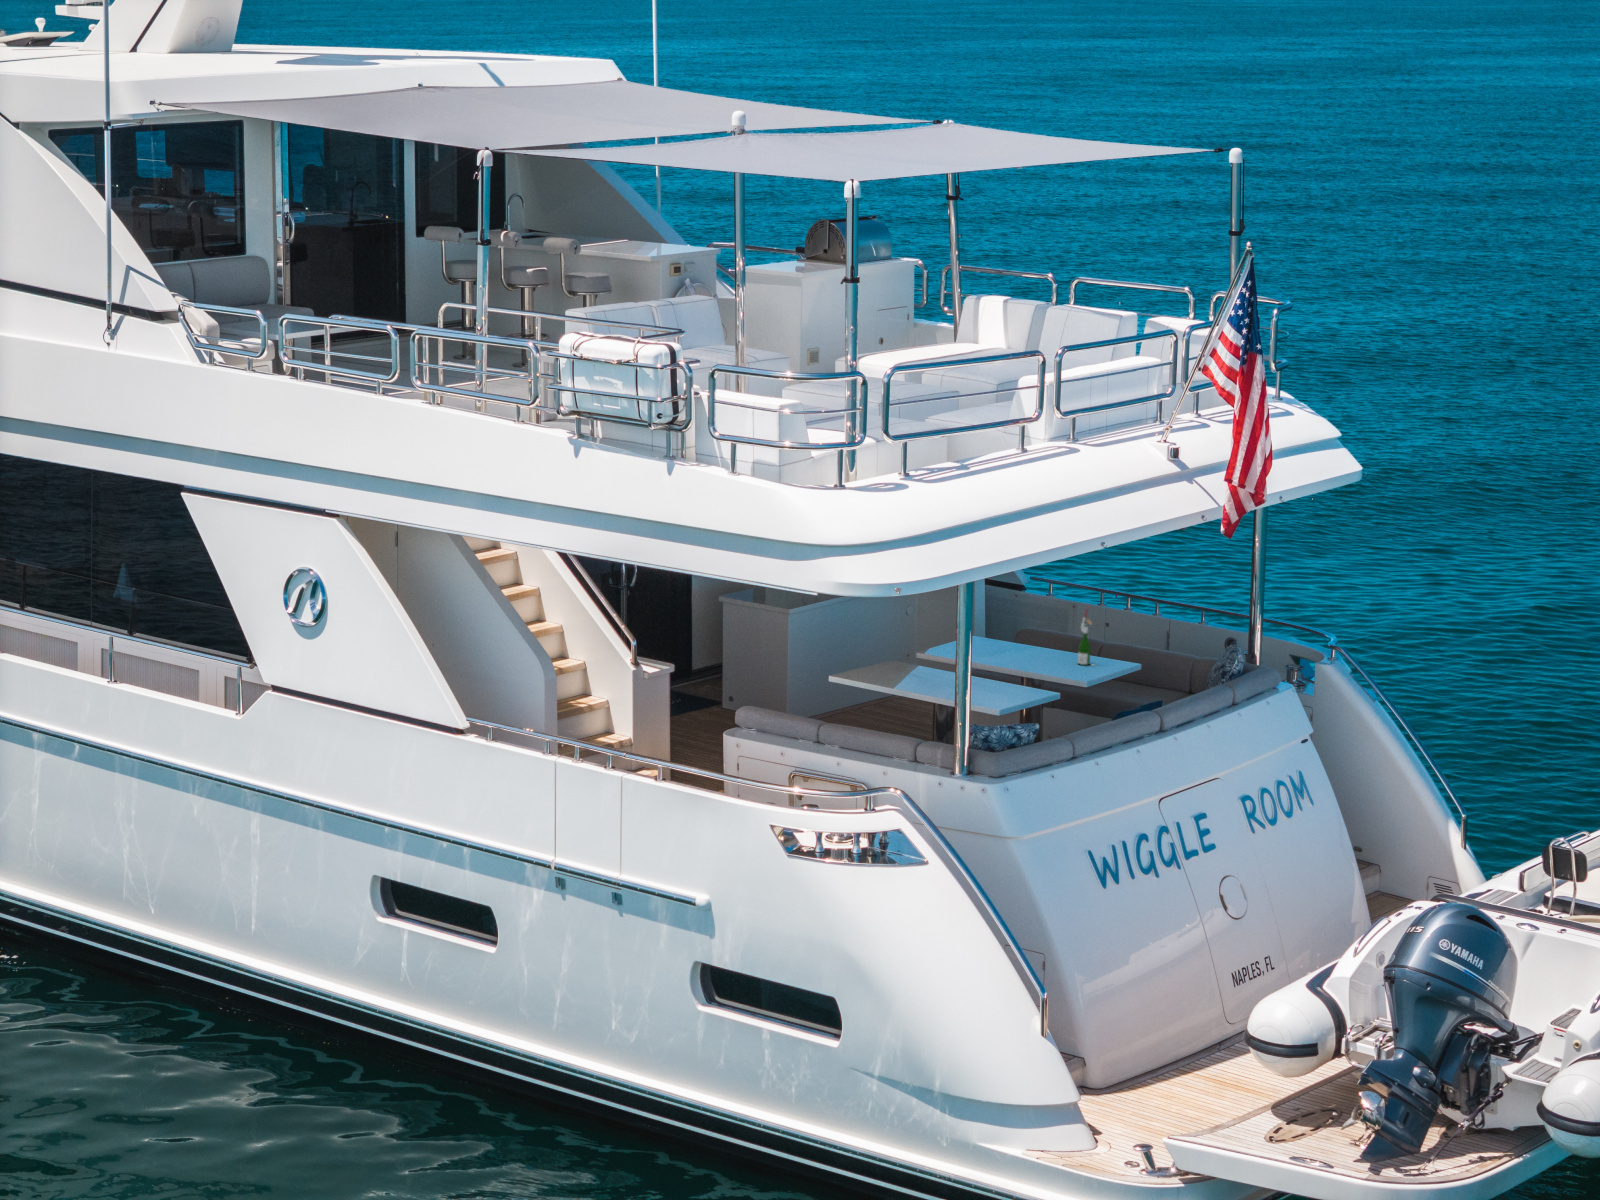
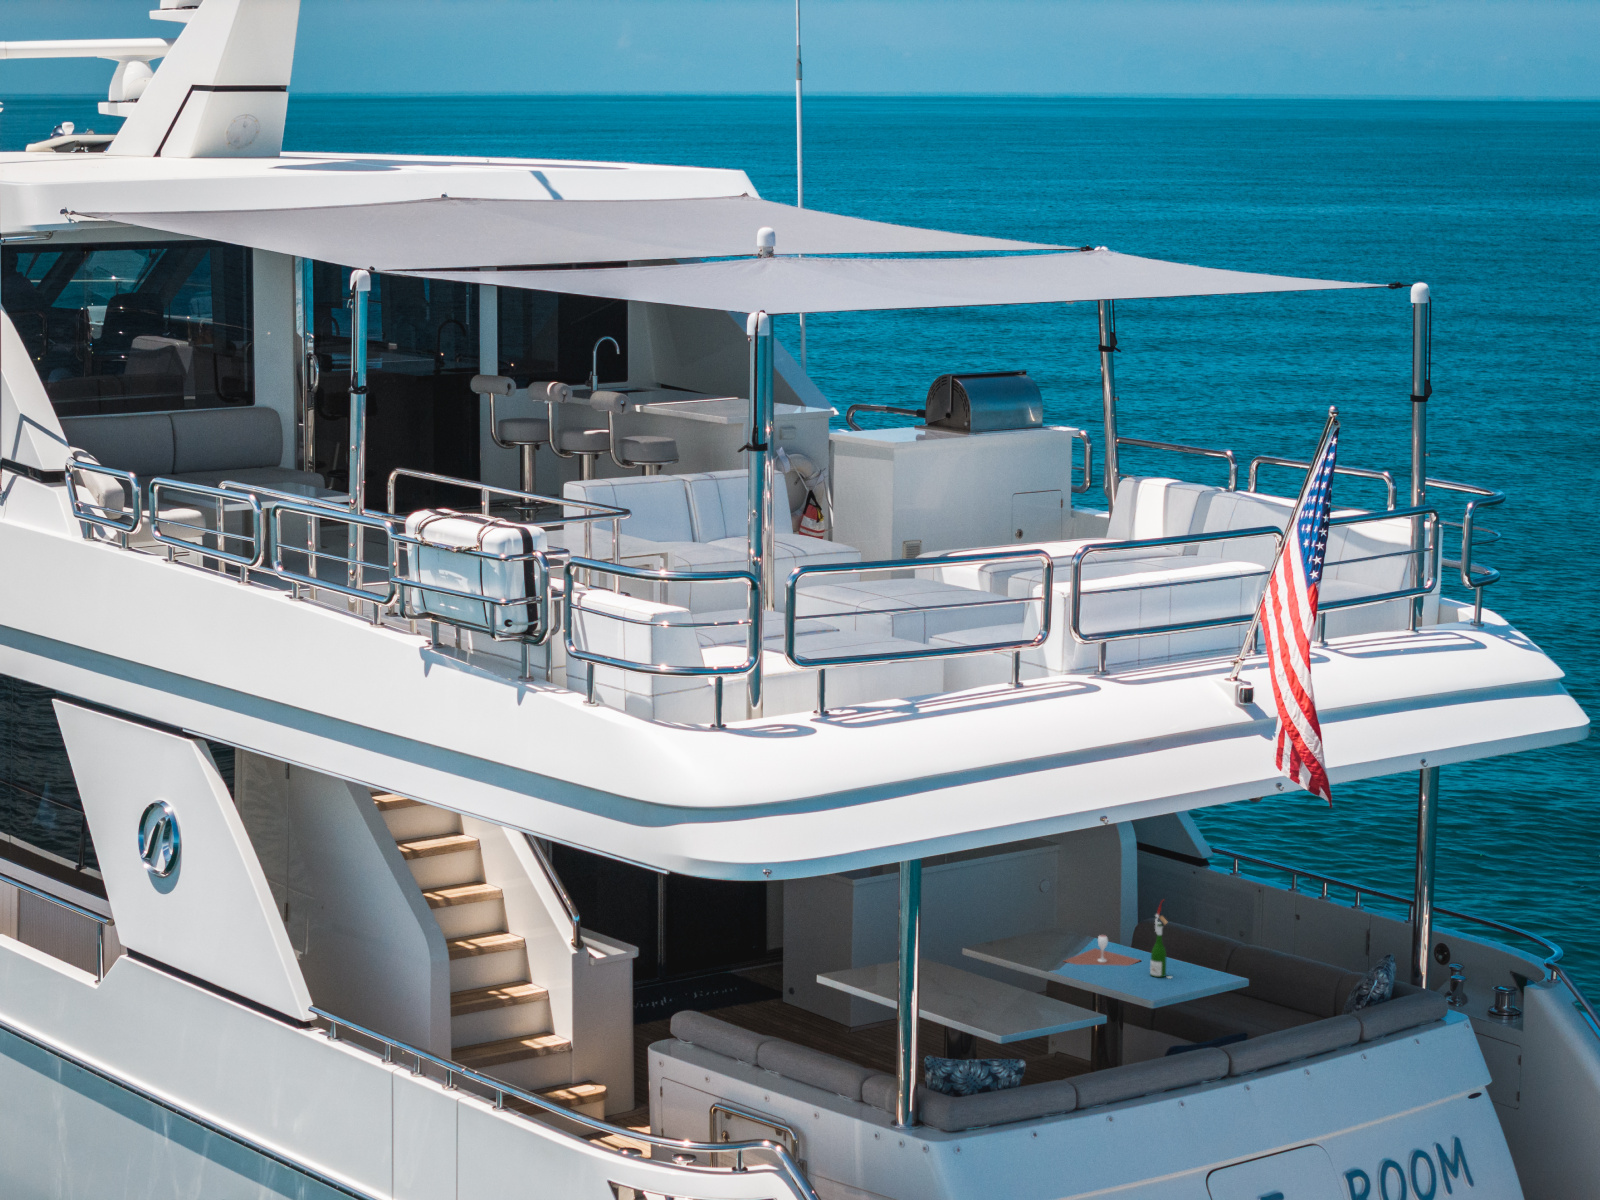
wine glass: none [1007,636,1064,665] -> present [1065,935,1140,966]

